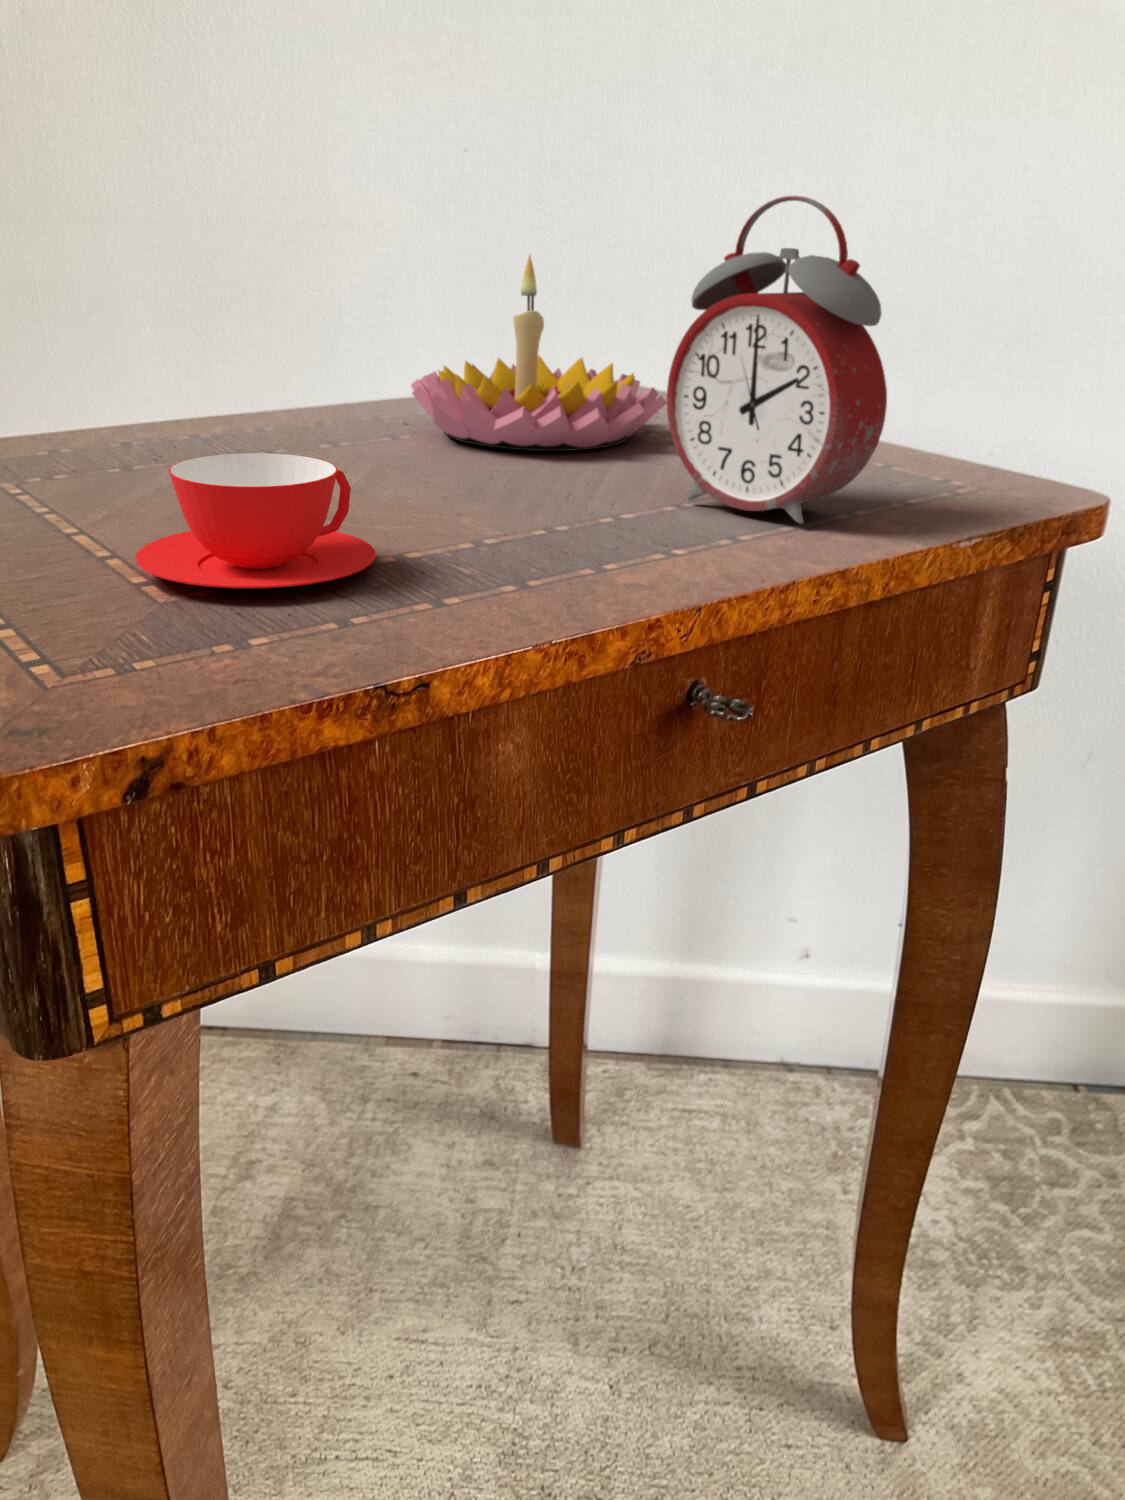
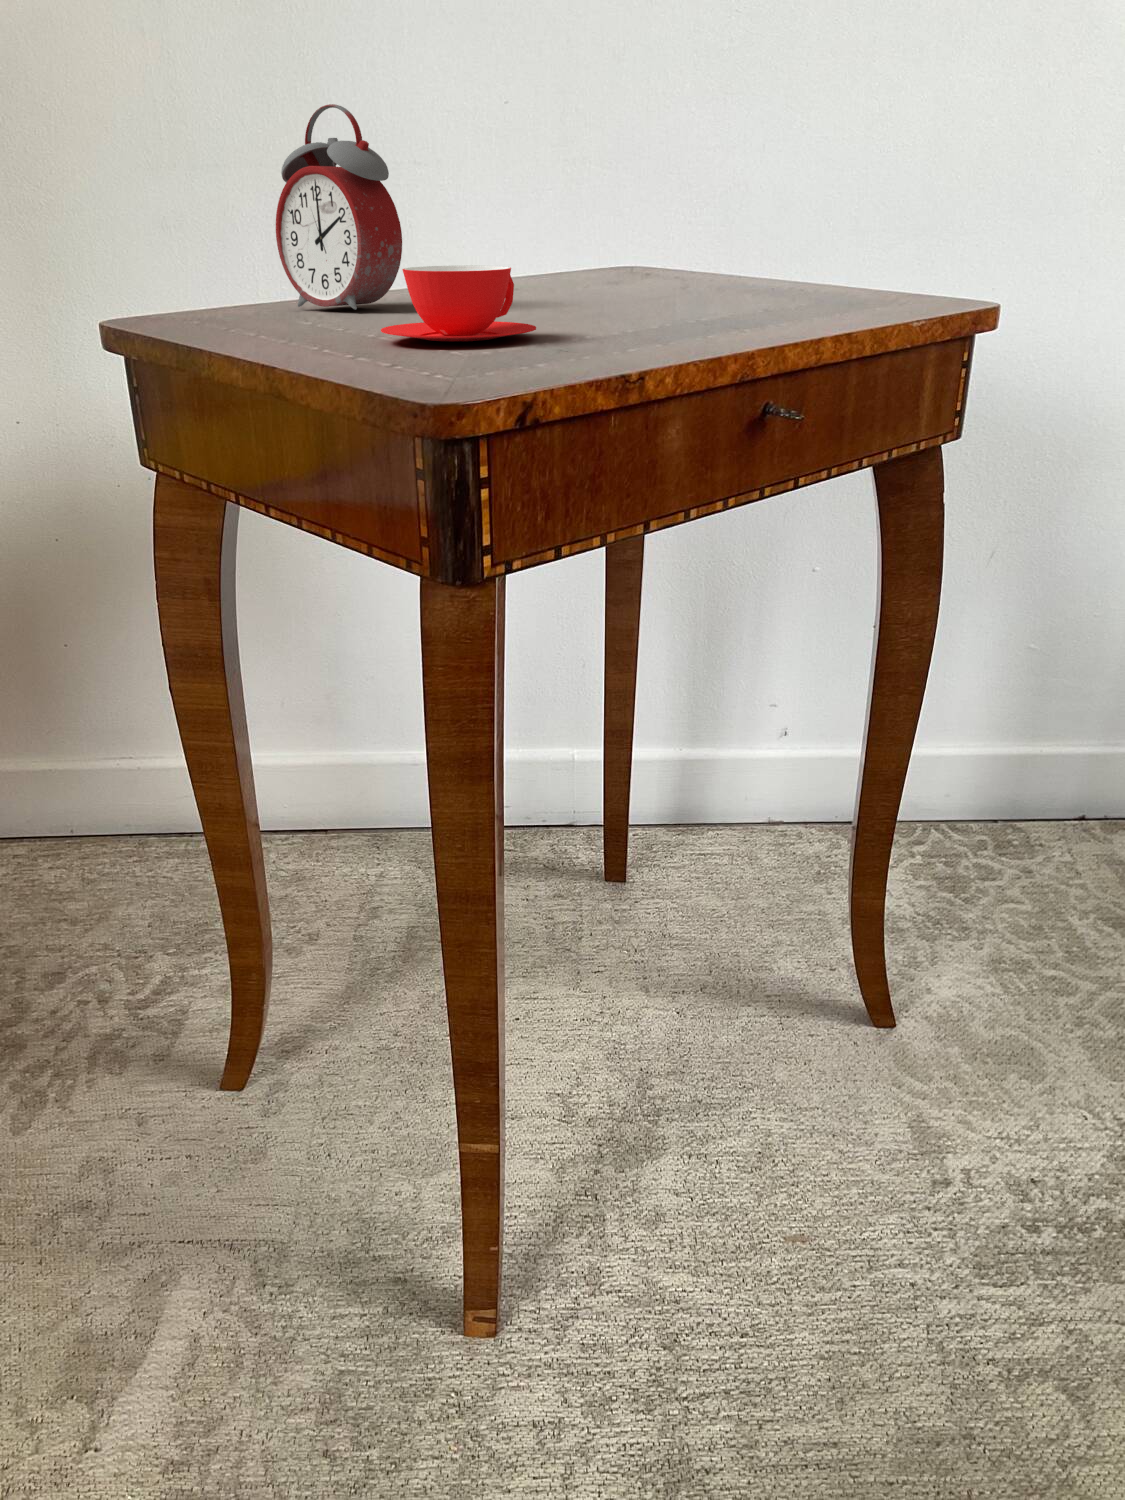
alarm clock: present [667,196,887,524] -> present [276,104,402,310]
candle holder: present [411,255,667,451] -> none [496,156,684,299]

